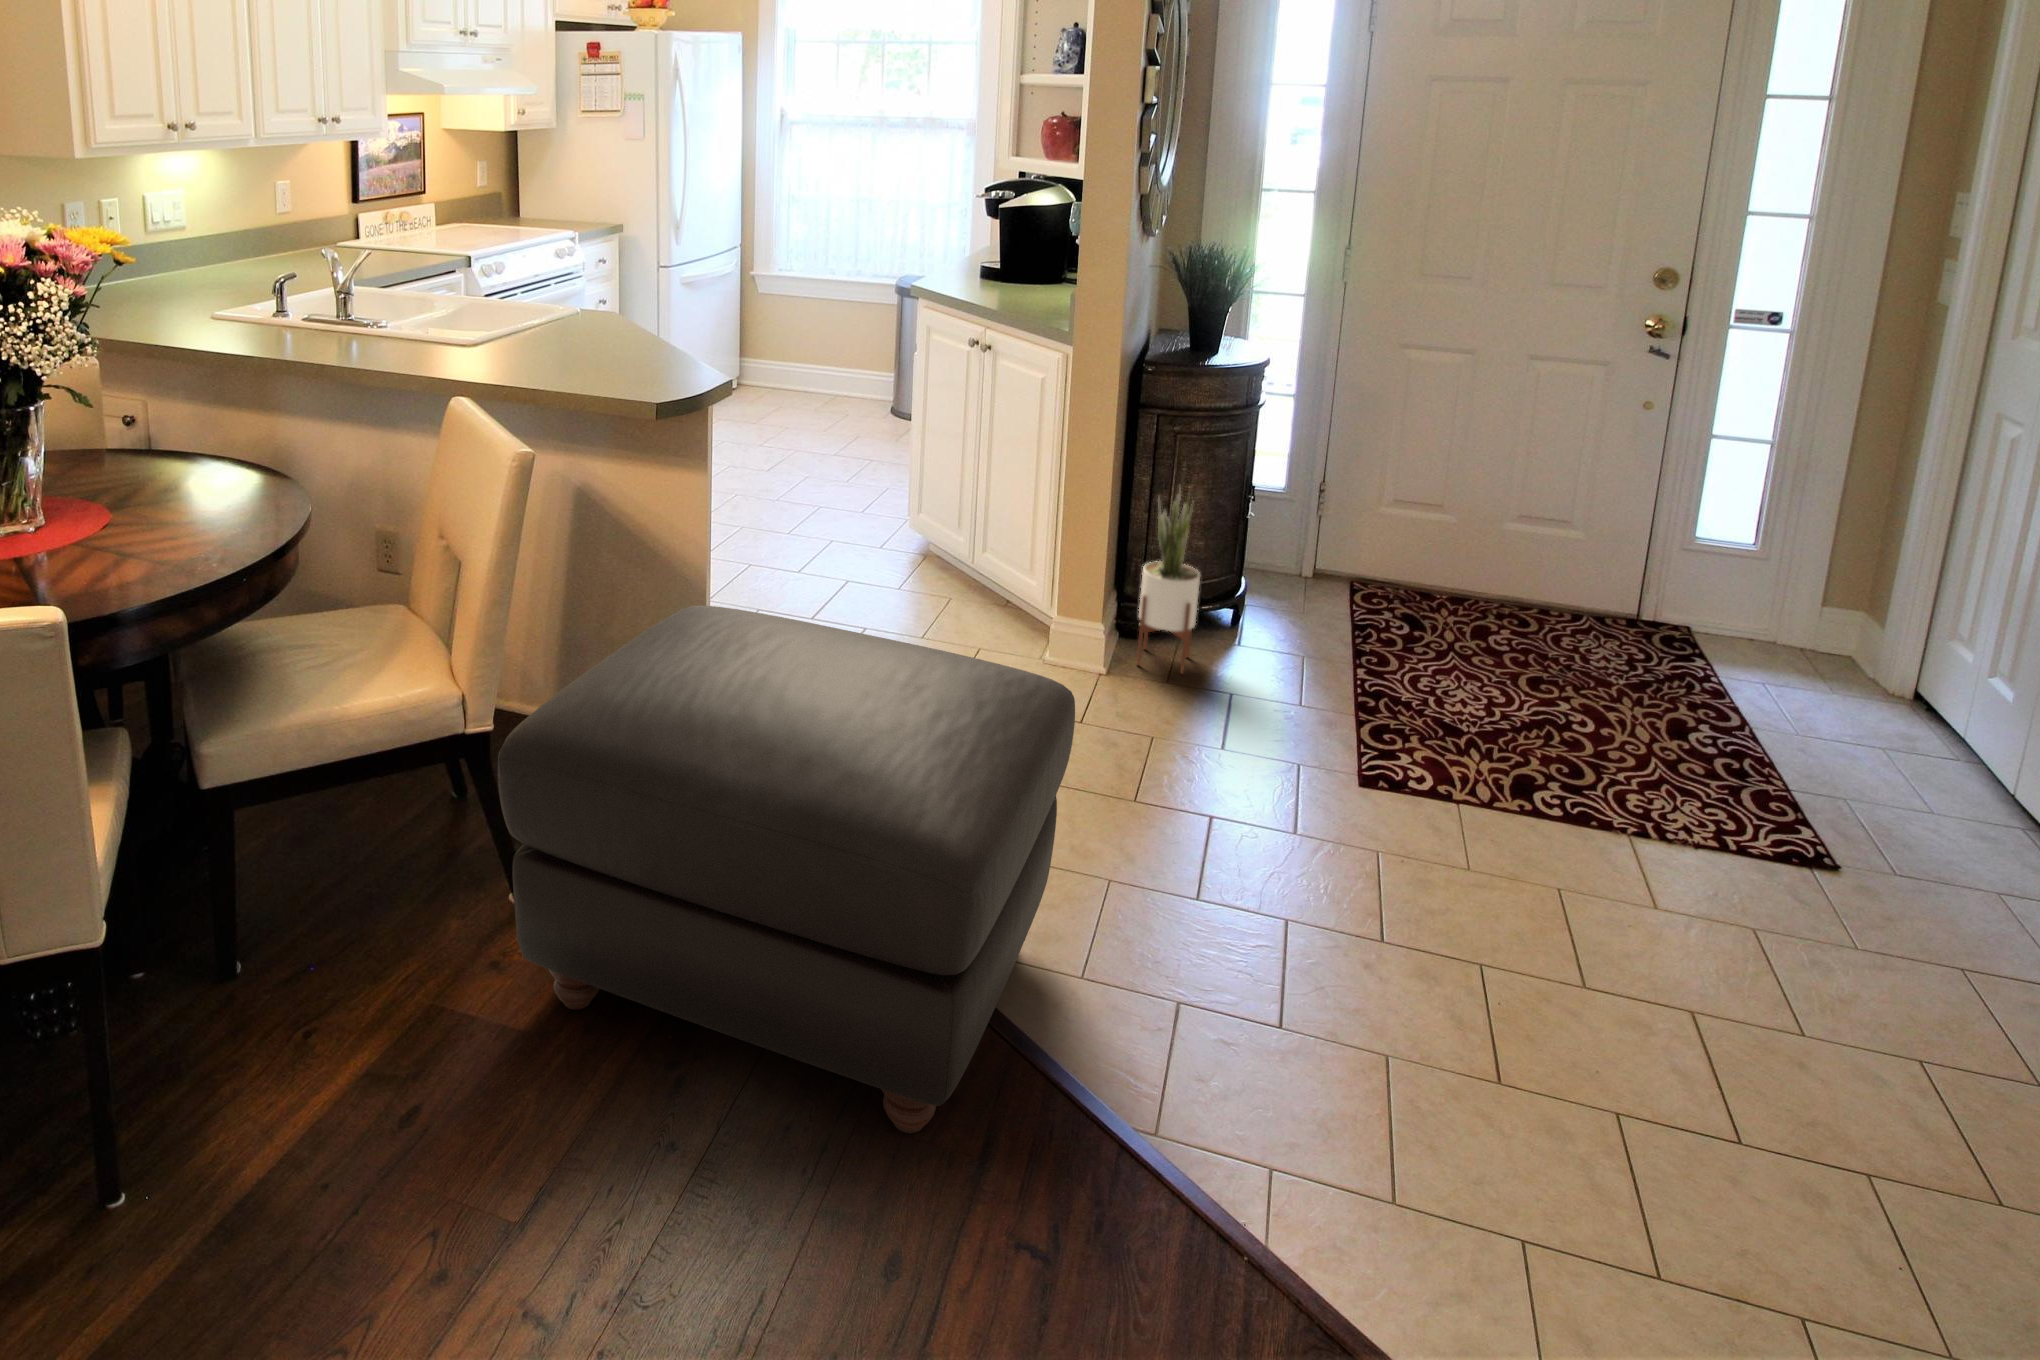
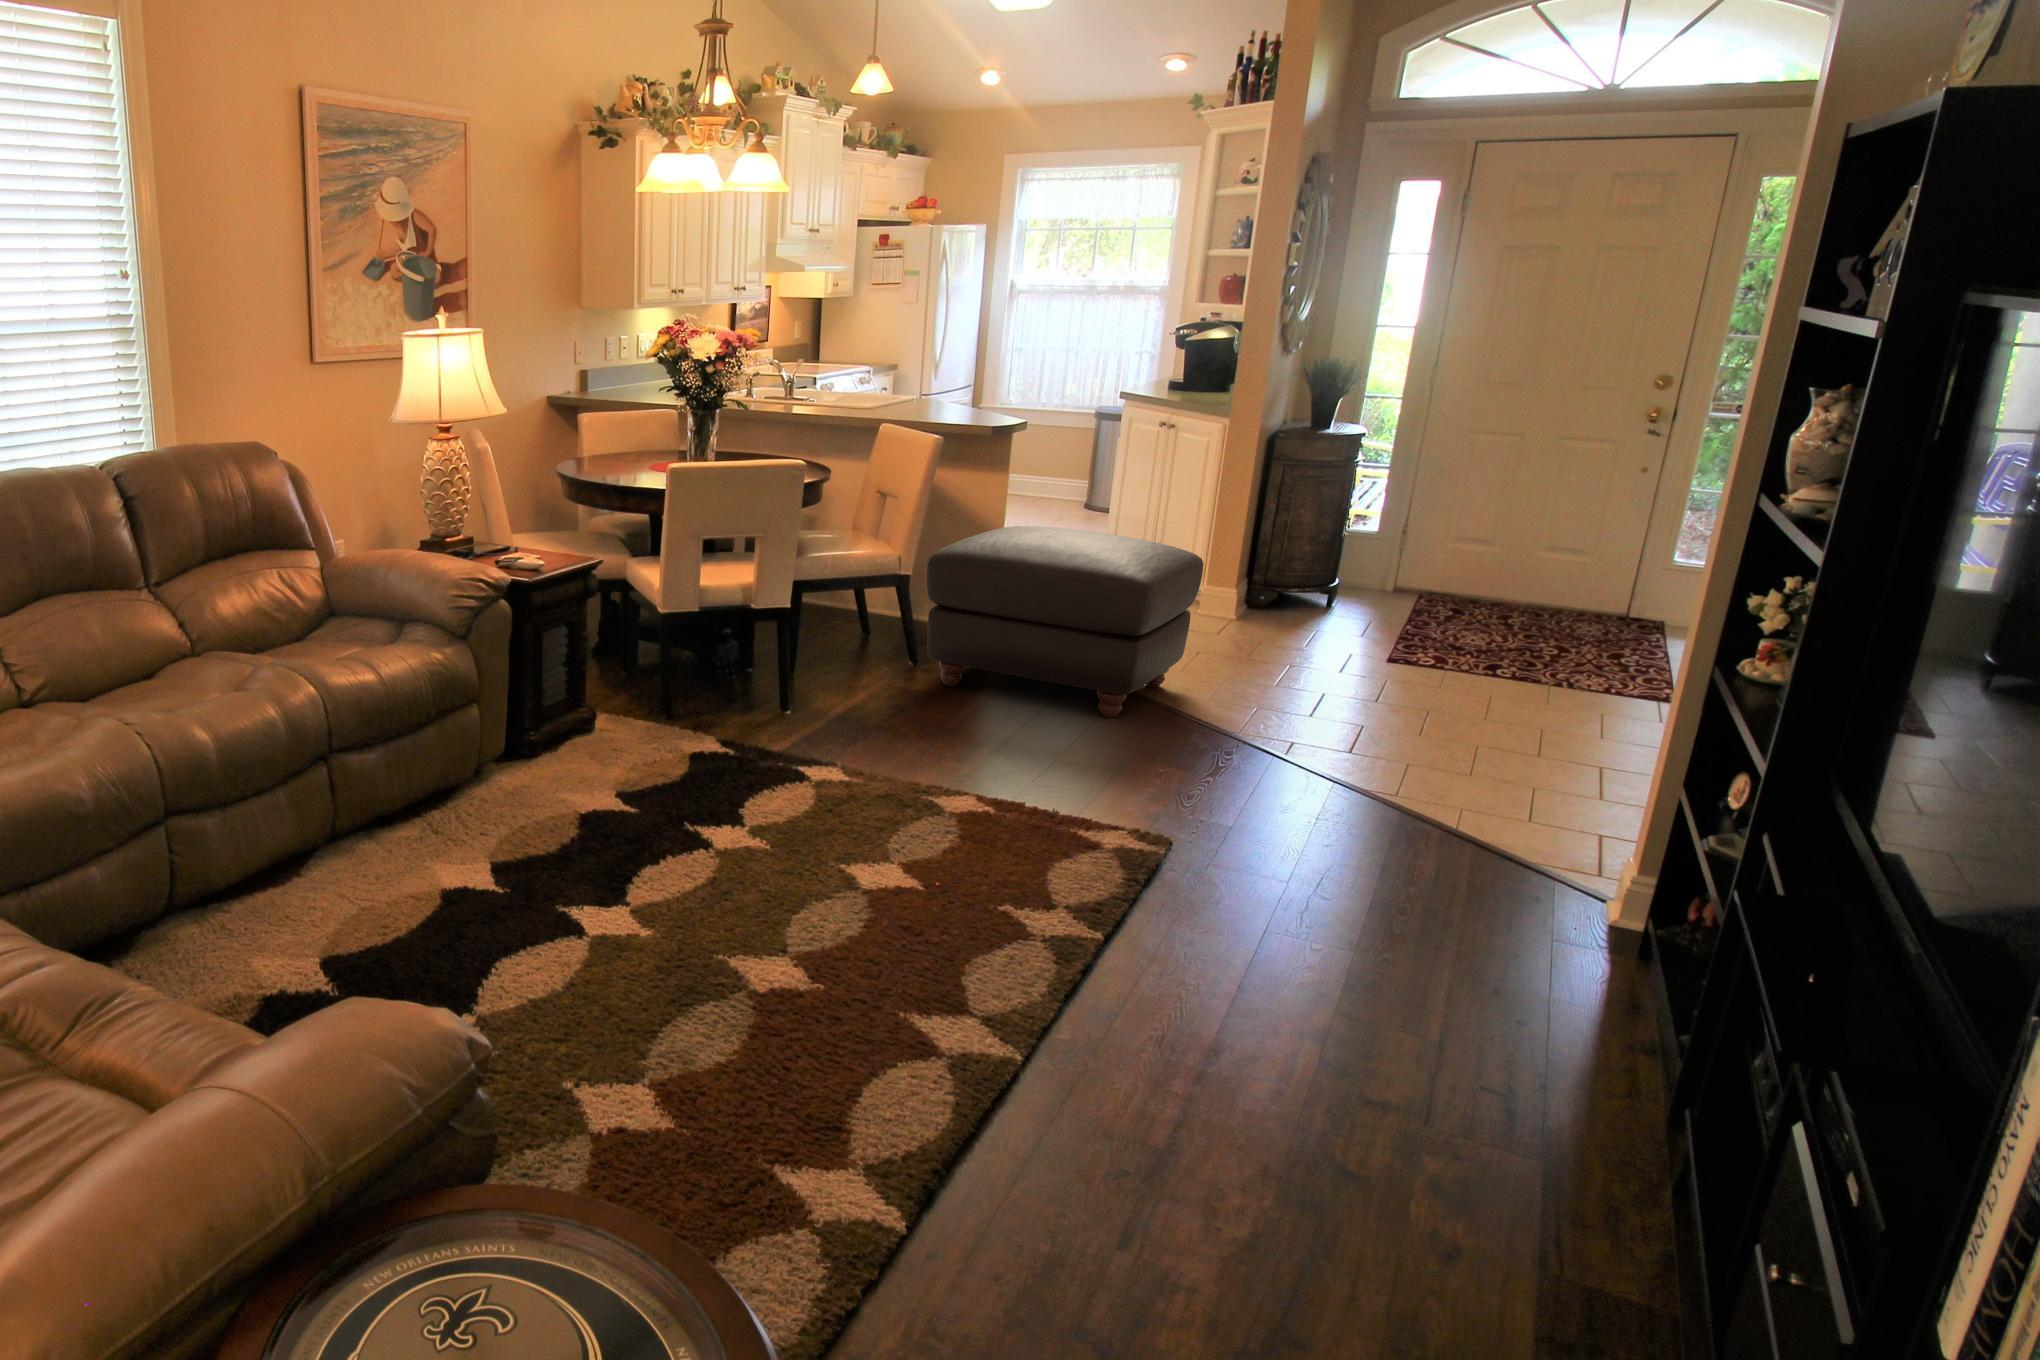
potted plant: present [1137,492,1200,674] -> none [1254,508,1301,625]

